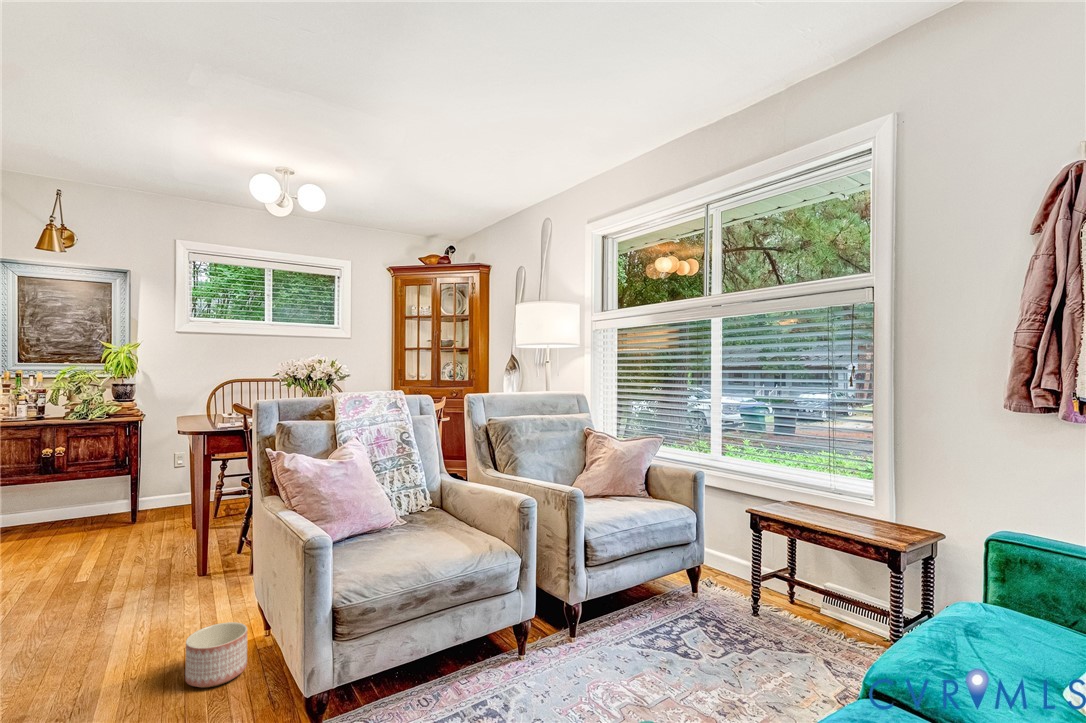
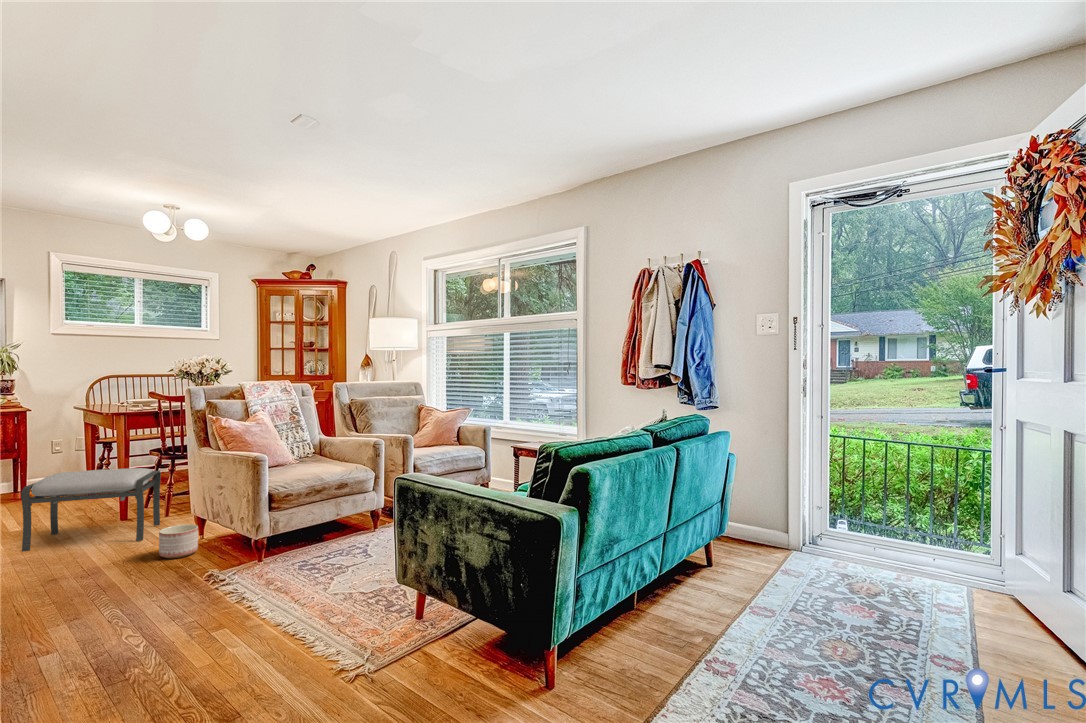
ottoman: none [37,512,236,635] -> present [21,468,161,552]

